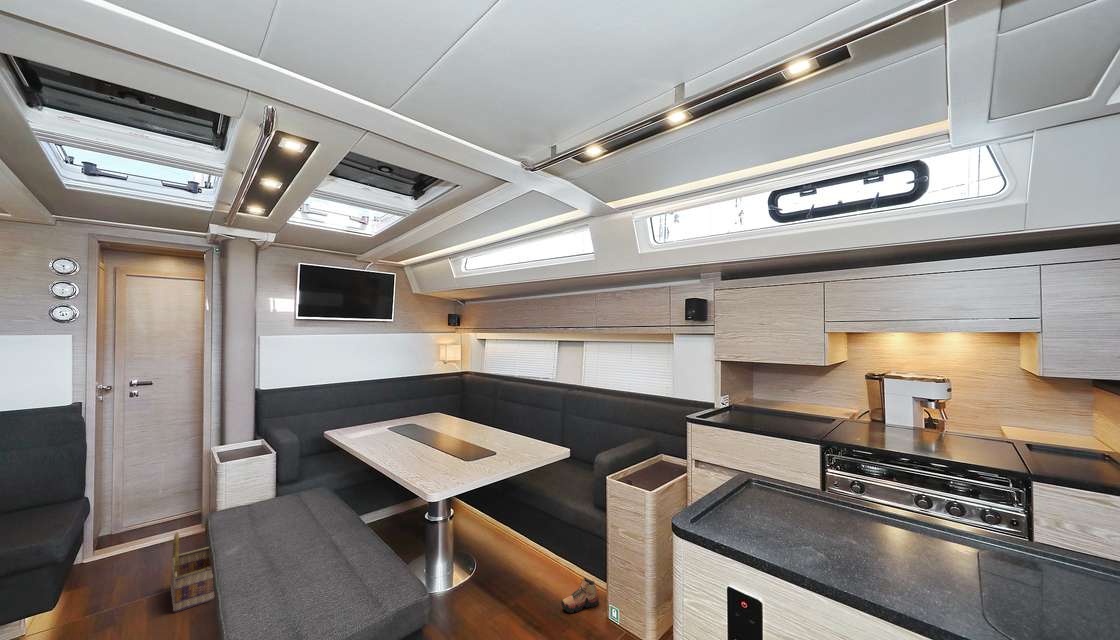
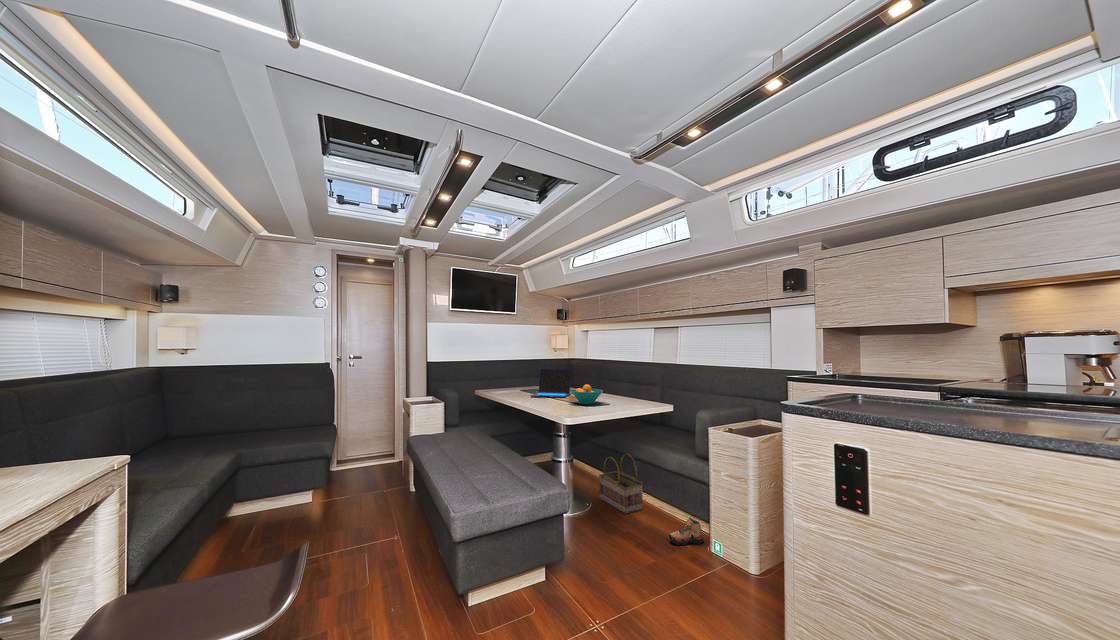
laptop: none [398,400,452,438] -> present [531,369,572,398]
fruit bowl: none [449,424,489,449] -> present [570,384,603,404]
basket: present [171,533,215,612] -> present [599,453,643,514]

